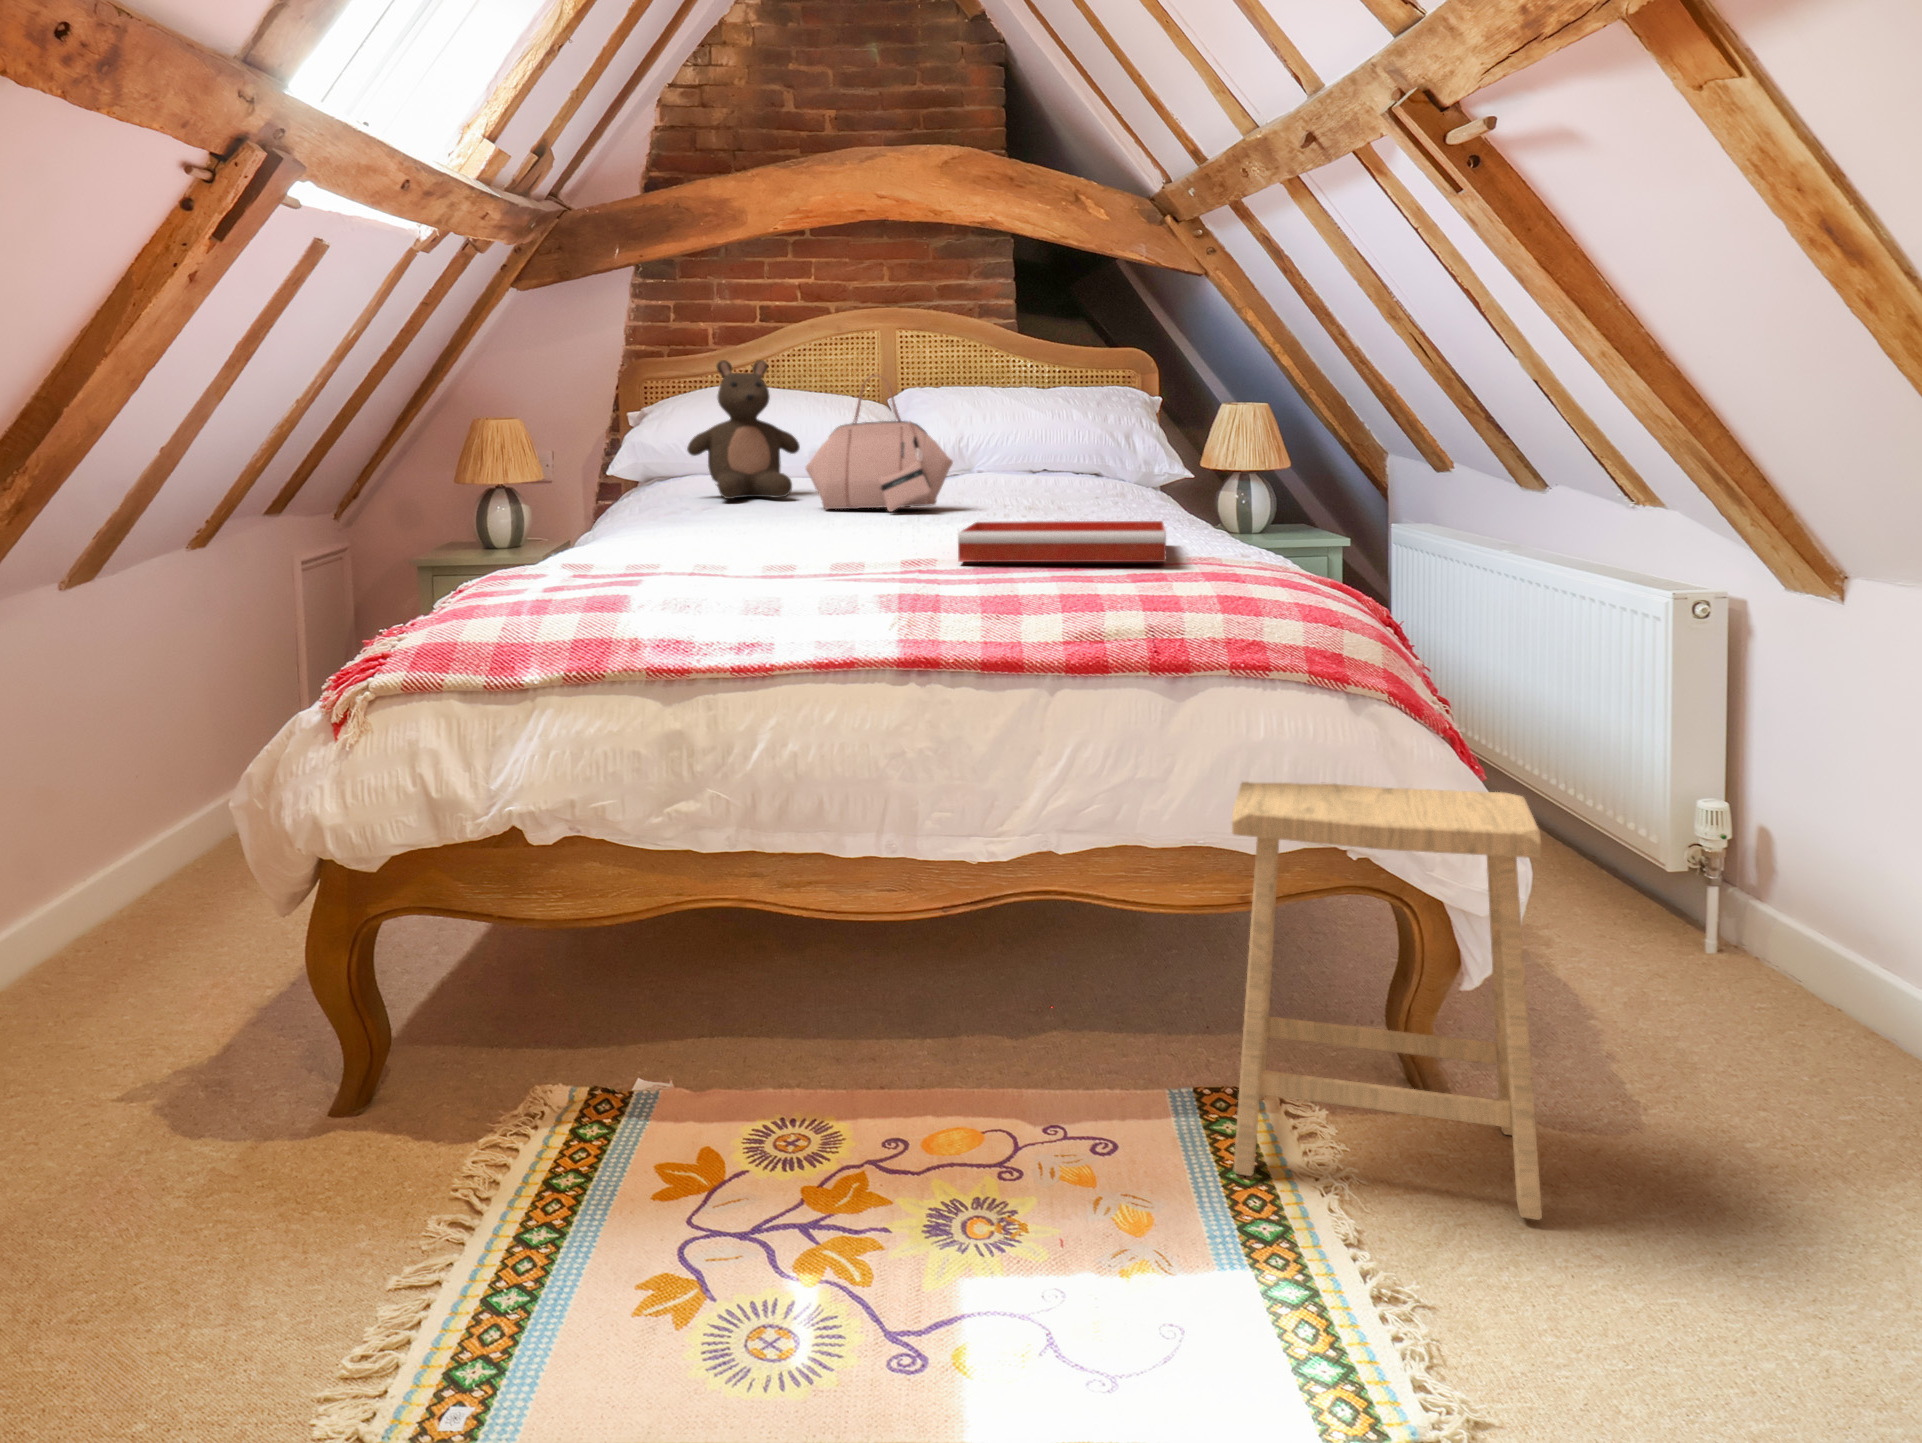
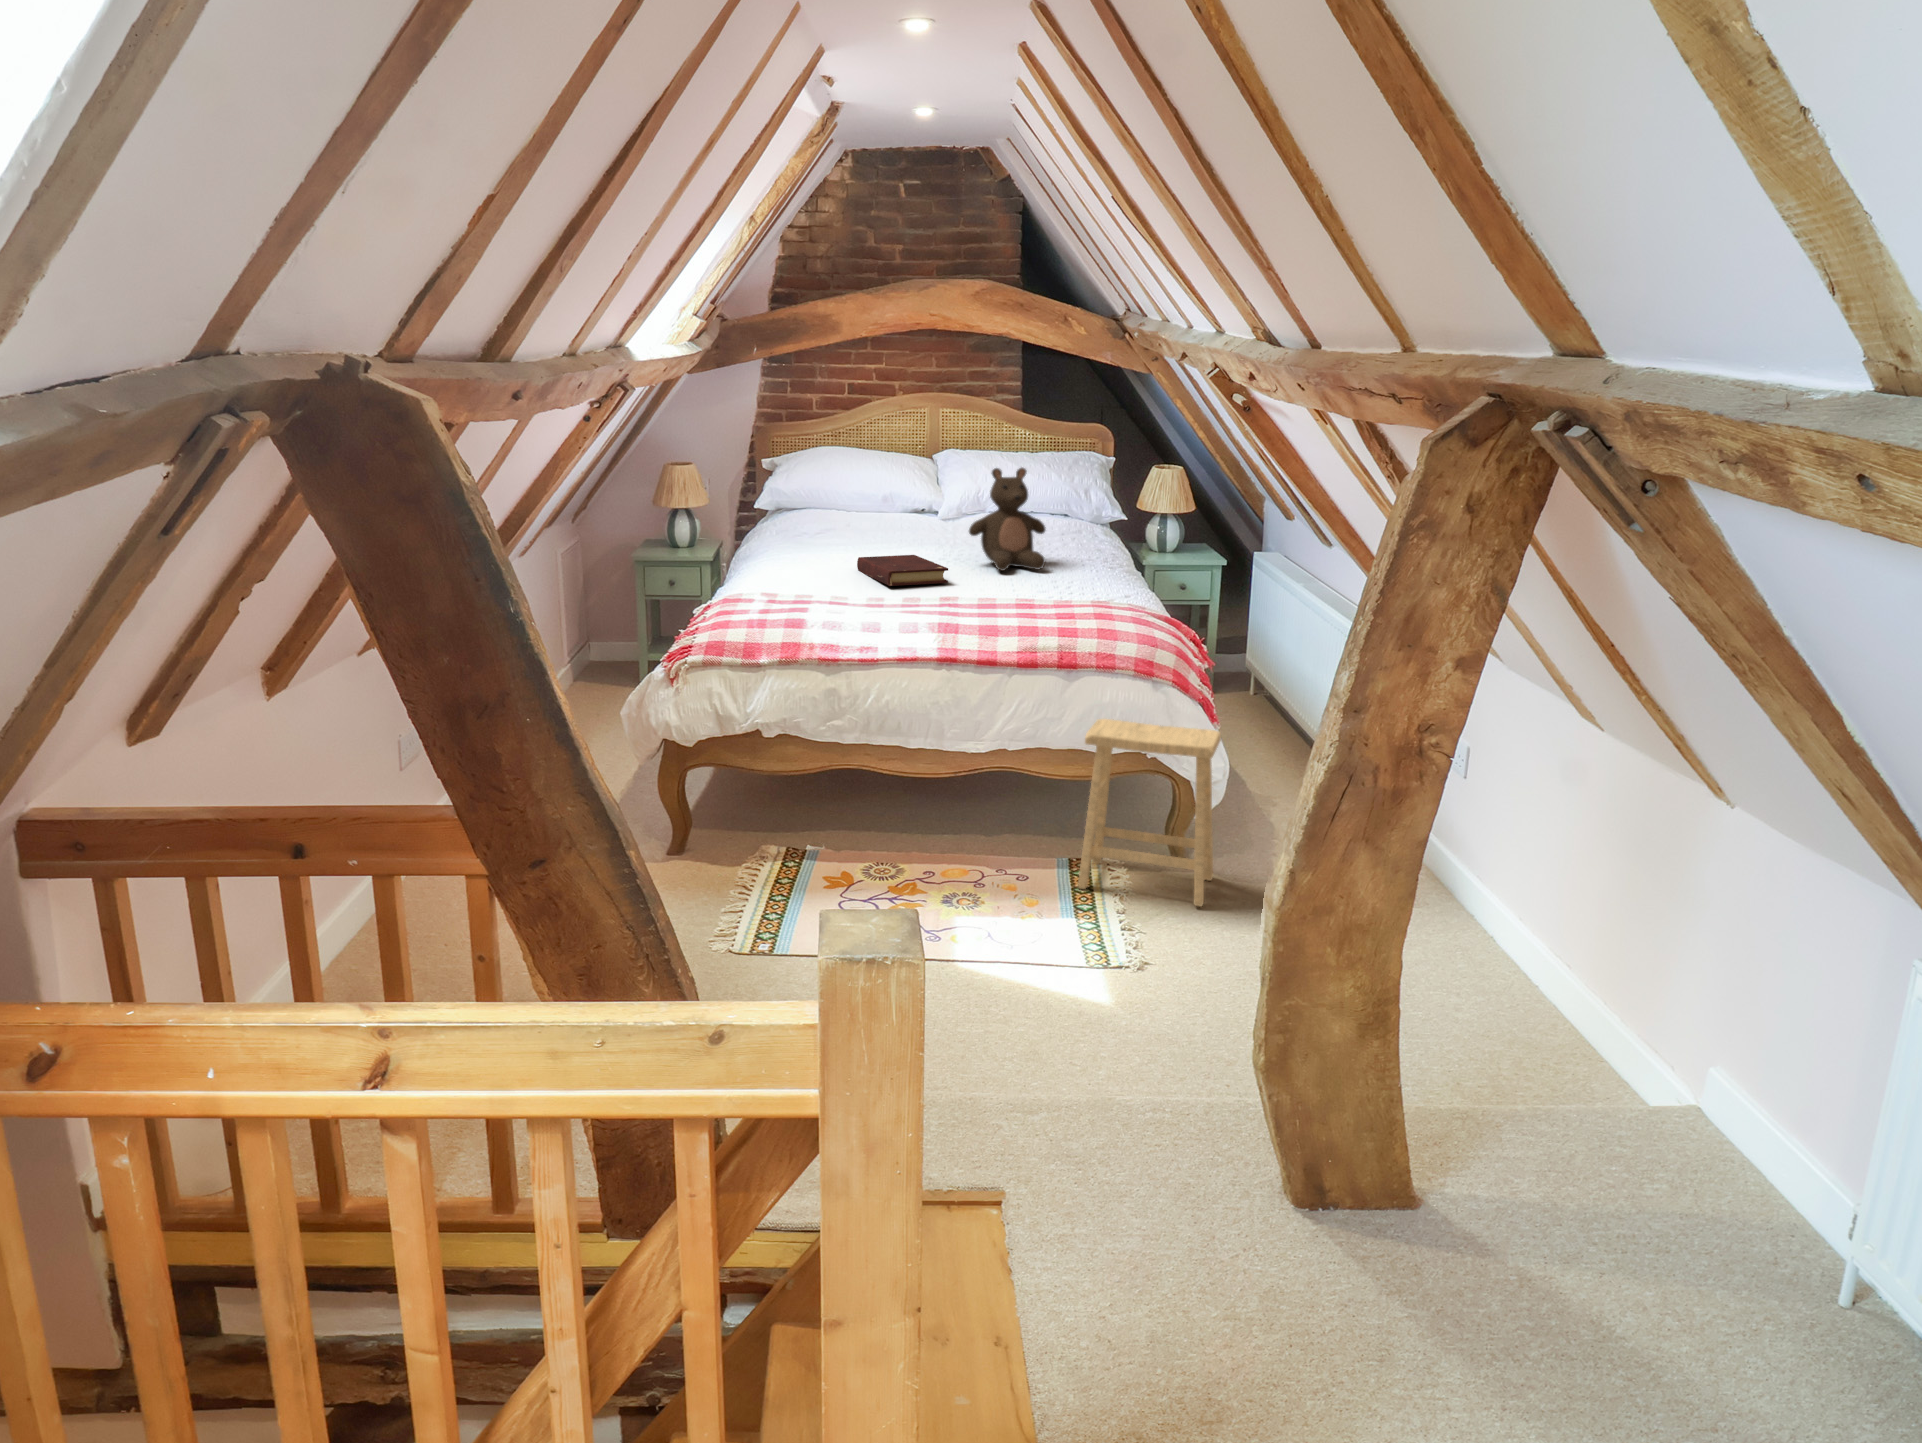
stuffed bear: present [687,360,800,499] -> present [969,468,1046,571]
handbag: present [806,375,953,512] -> none [883,466,973,552]
book: none [754,508,914,547] -> present [857,555,948,586]
tray: present [958,521,1166,562] -> none [970,572,1085,606]

